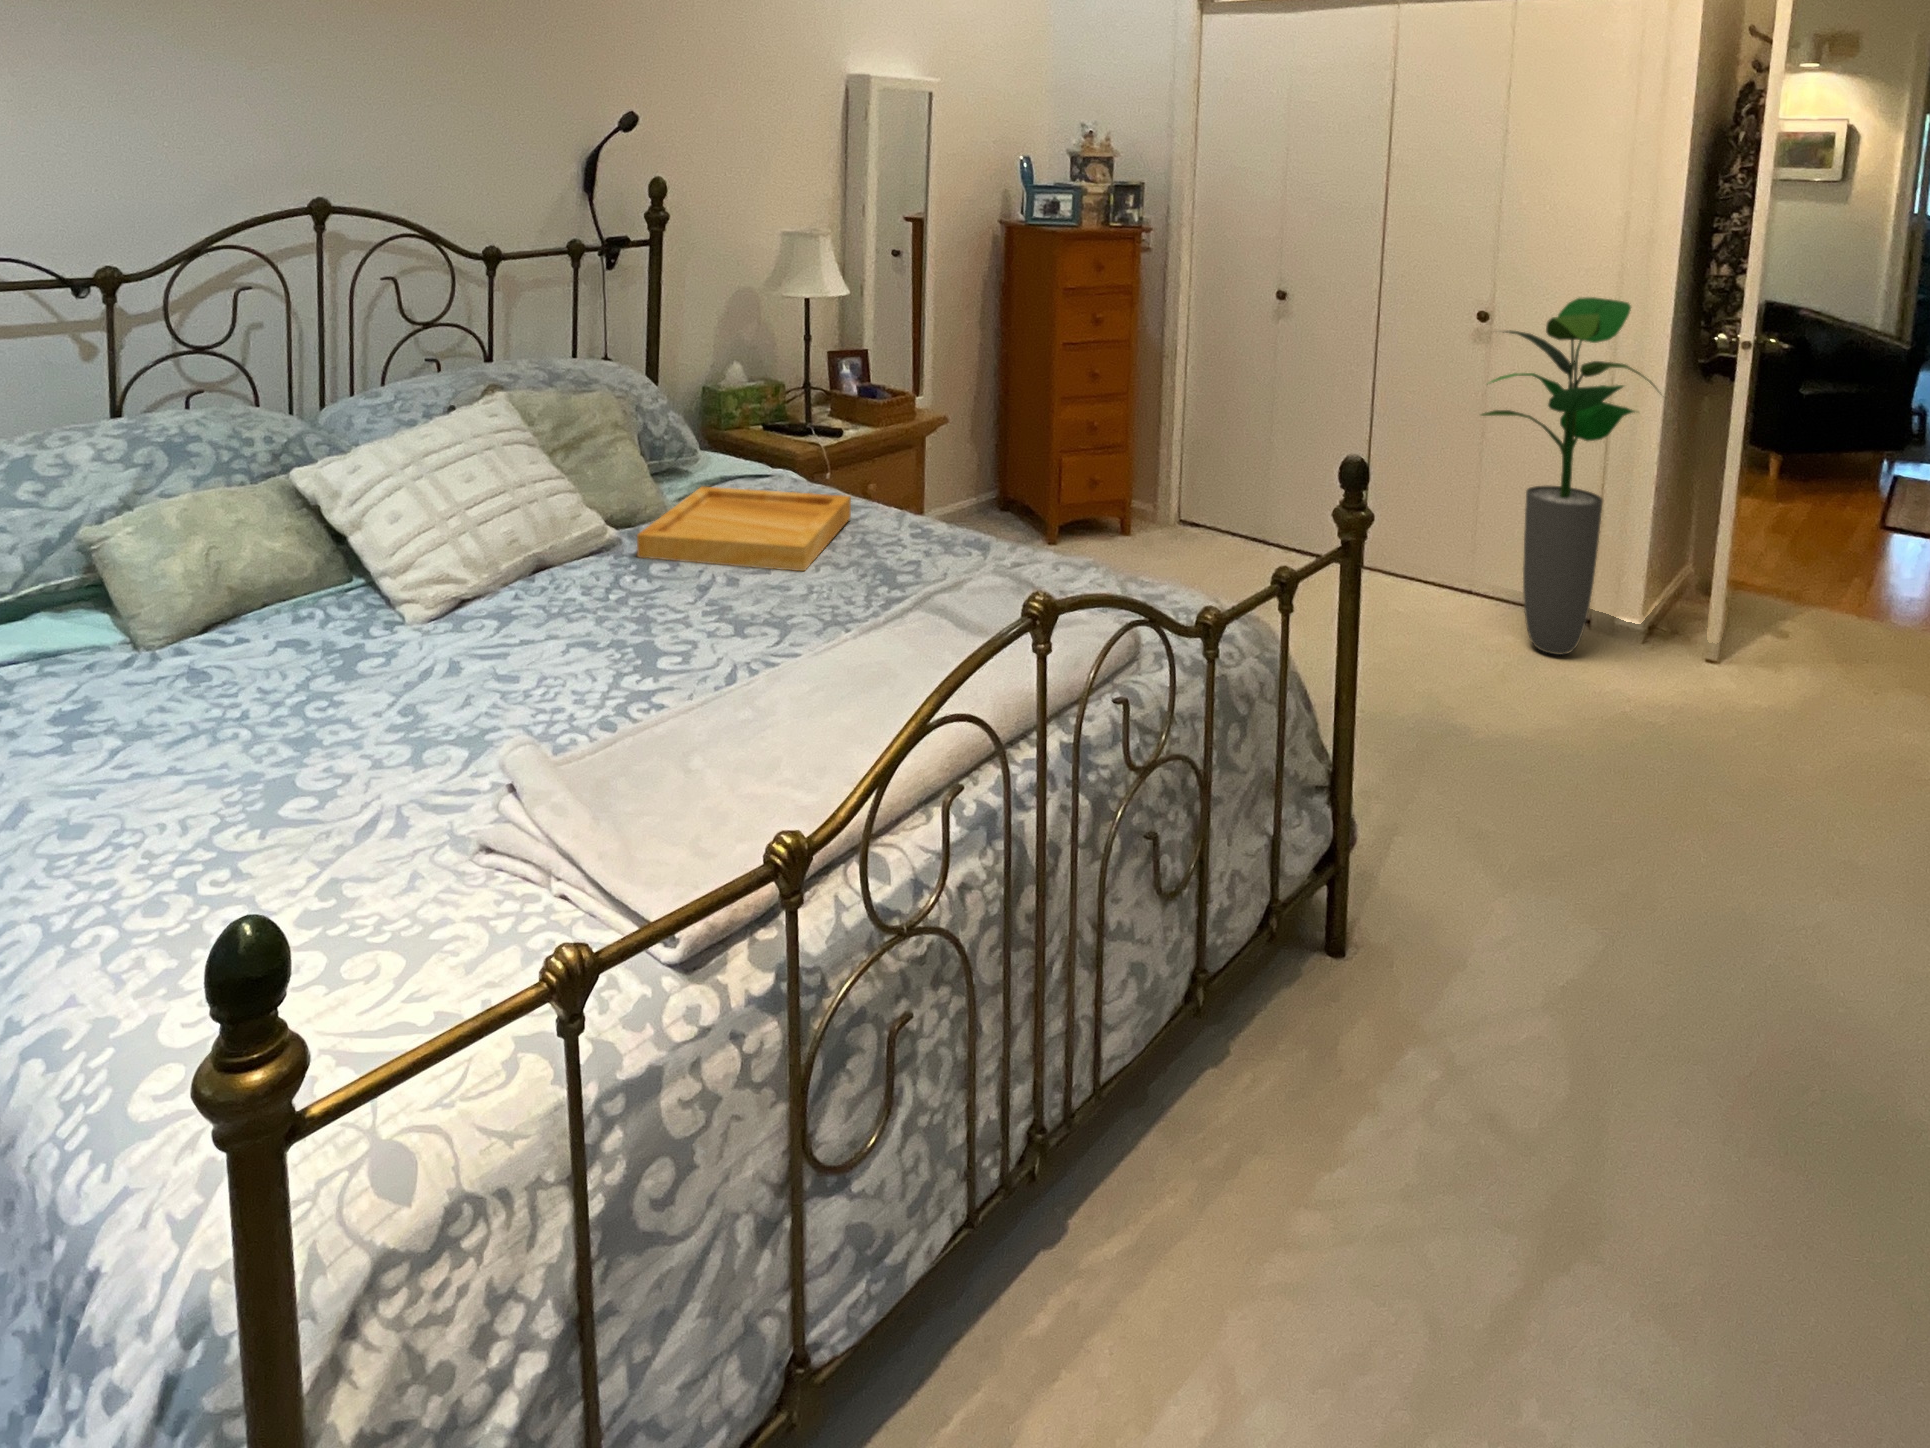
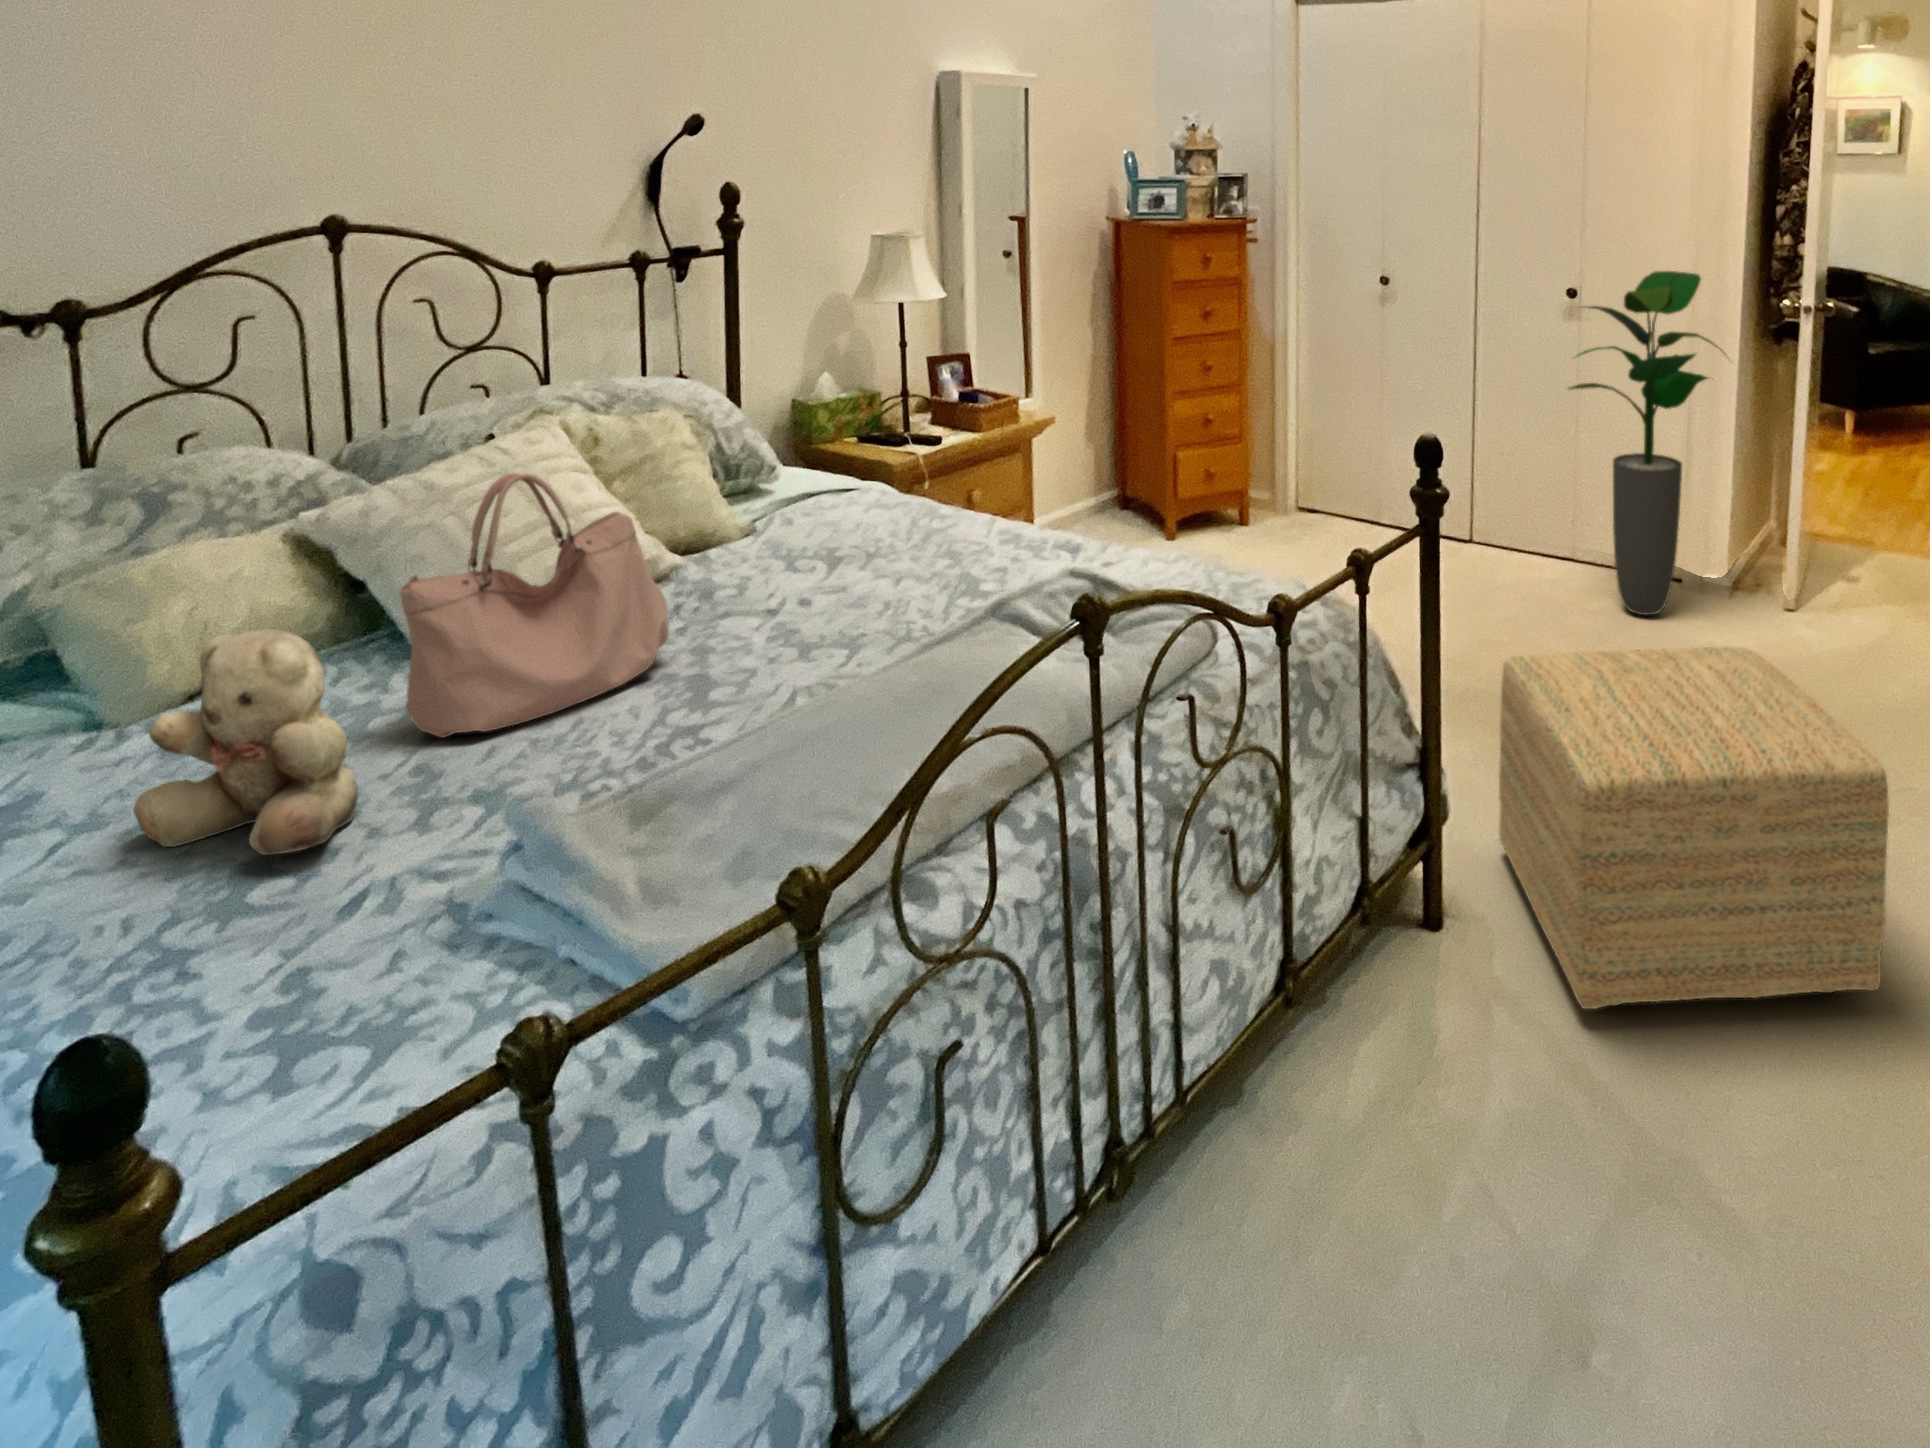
handbag: none [393,443,619,683] -> present [400,473,670,737]
tray: present [637,487,851,571] -> none [700,505,937,587]
teddy bear: none [178,572,362,776] -> present [133,629,358,855]
ottoman: none [1407,686,1850,1067] -> present [1499,647,1889,1009]

